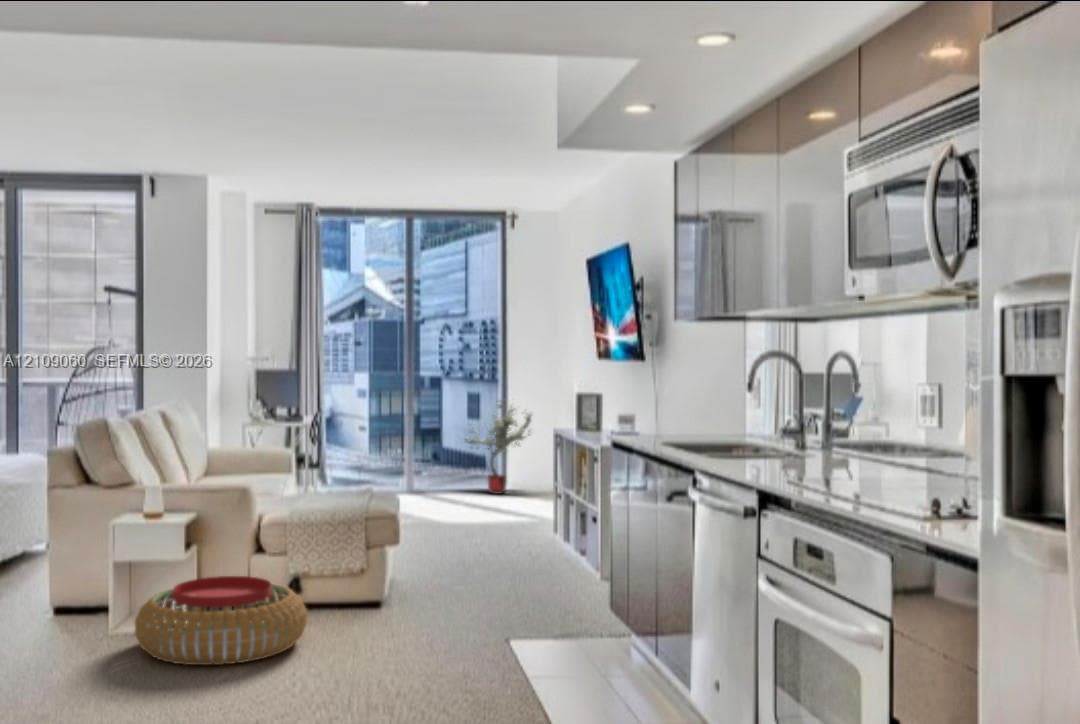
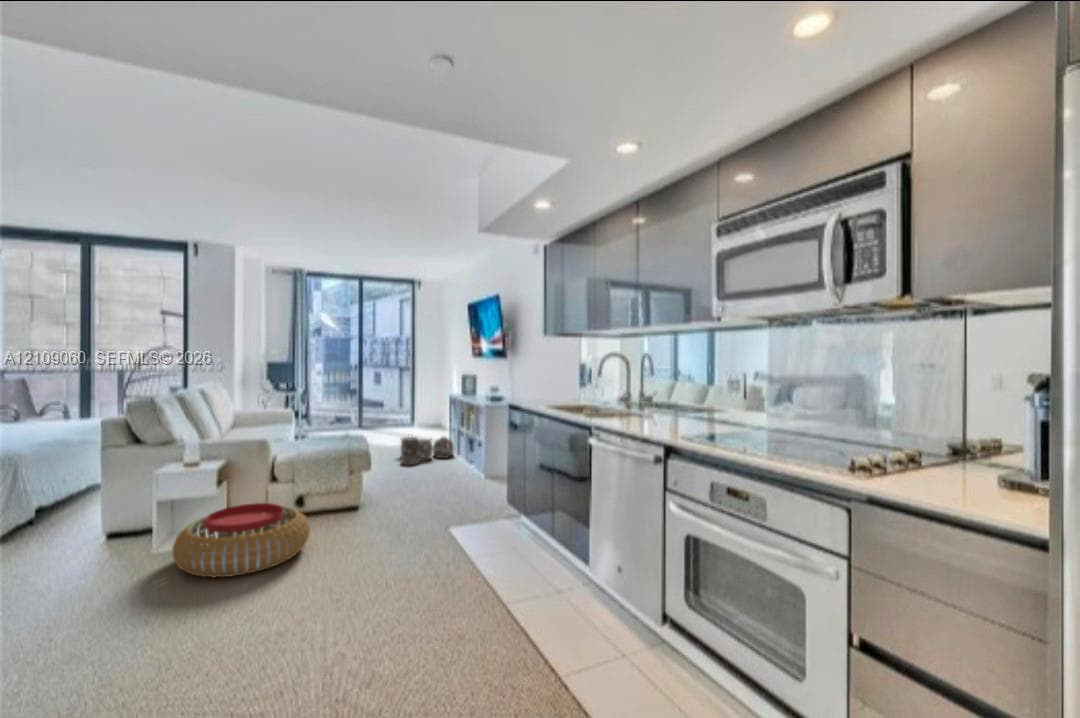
potted tree: present [465,401,532,494] -> none [392,378,433,430]
woven basket: none [463,497,557,549] -> present [400,437,454,465]

